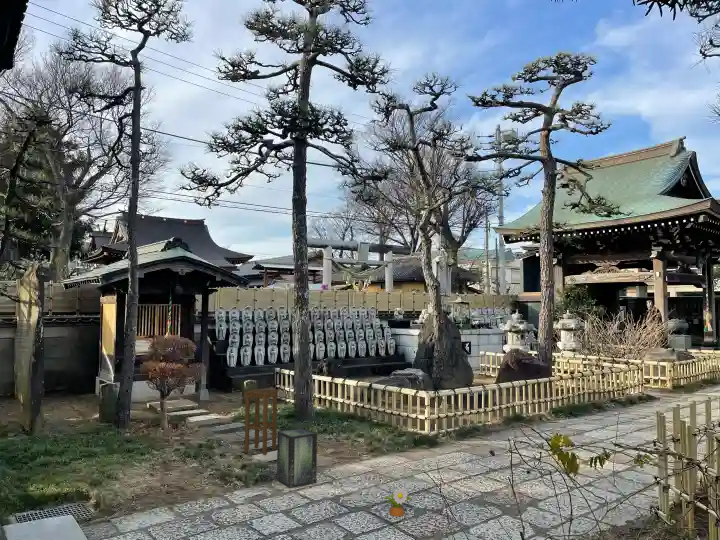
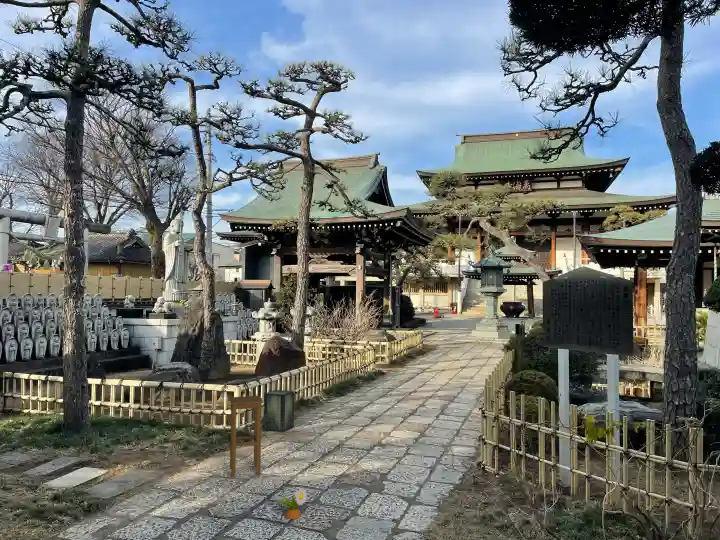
stool: present [244,389,279,455] -> present [230,396,263,477]
storage box: present [277,428,317,488] -> present [264,390,294,432]

